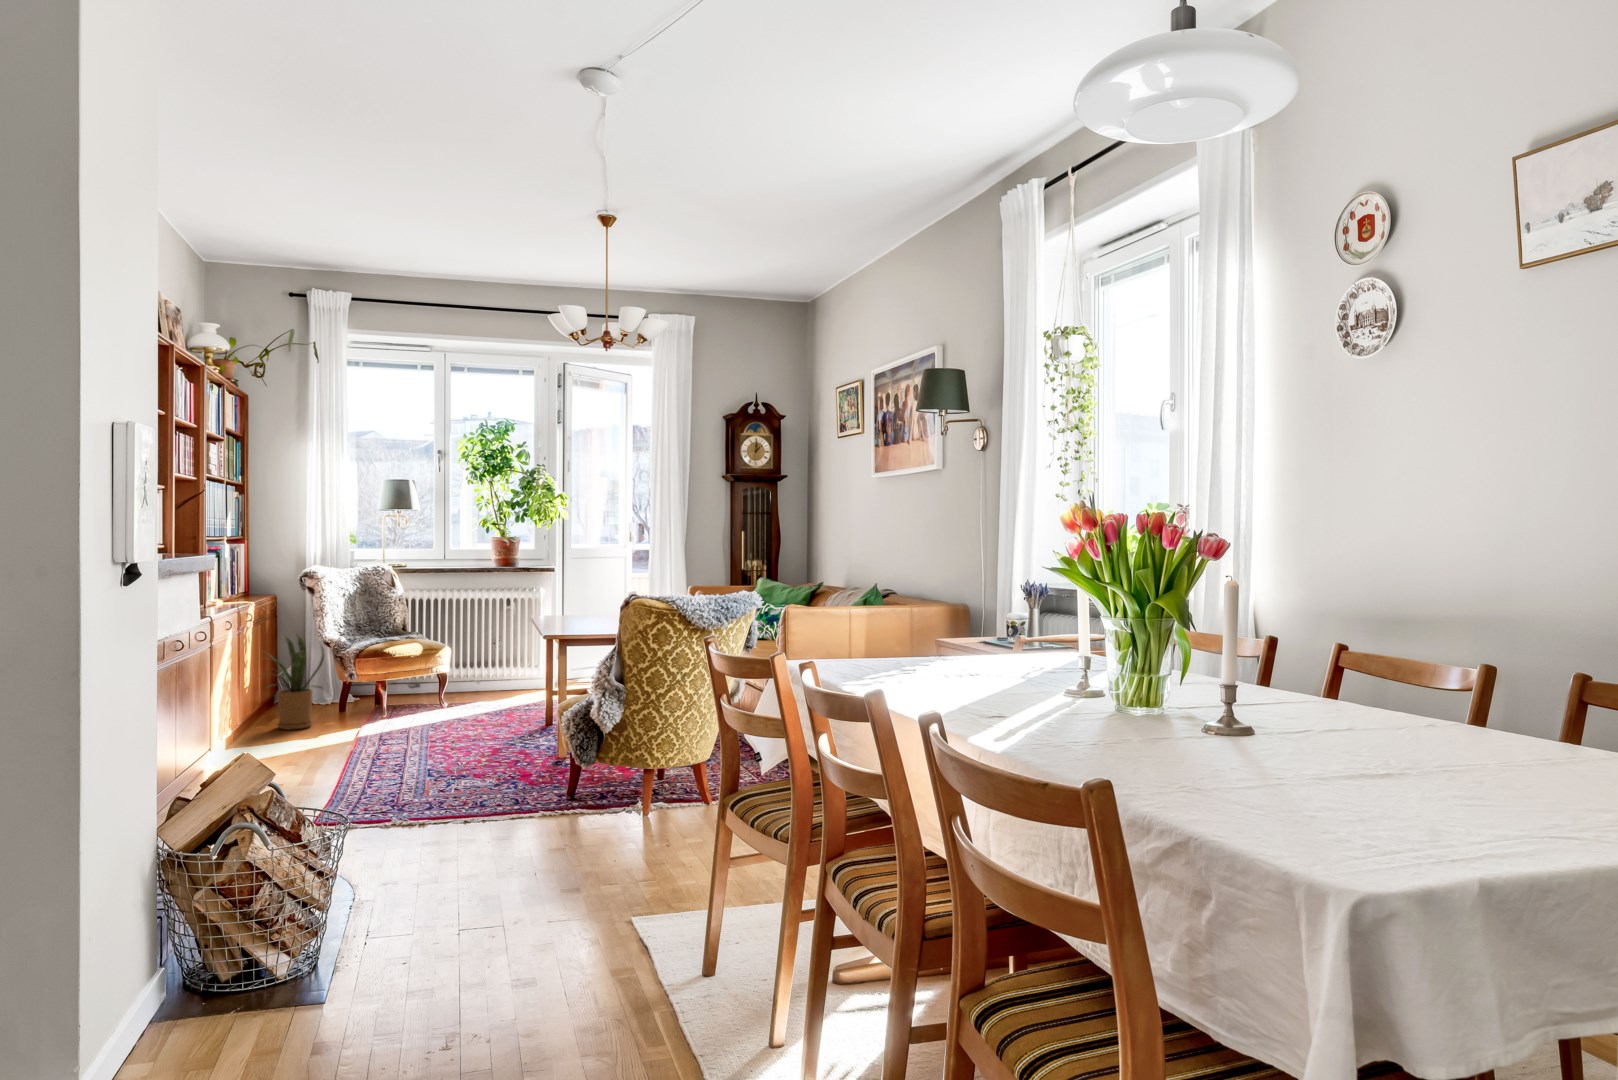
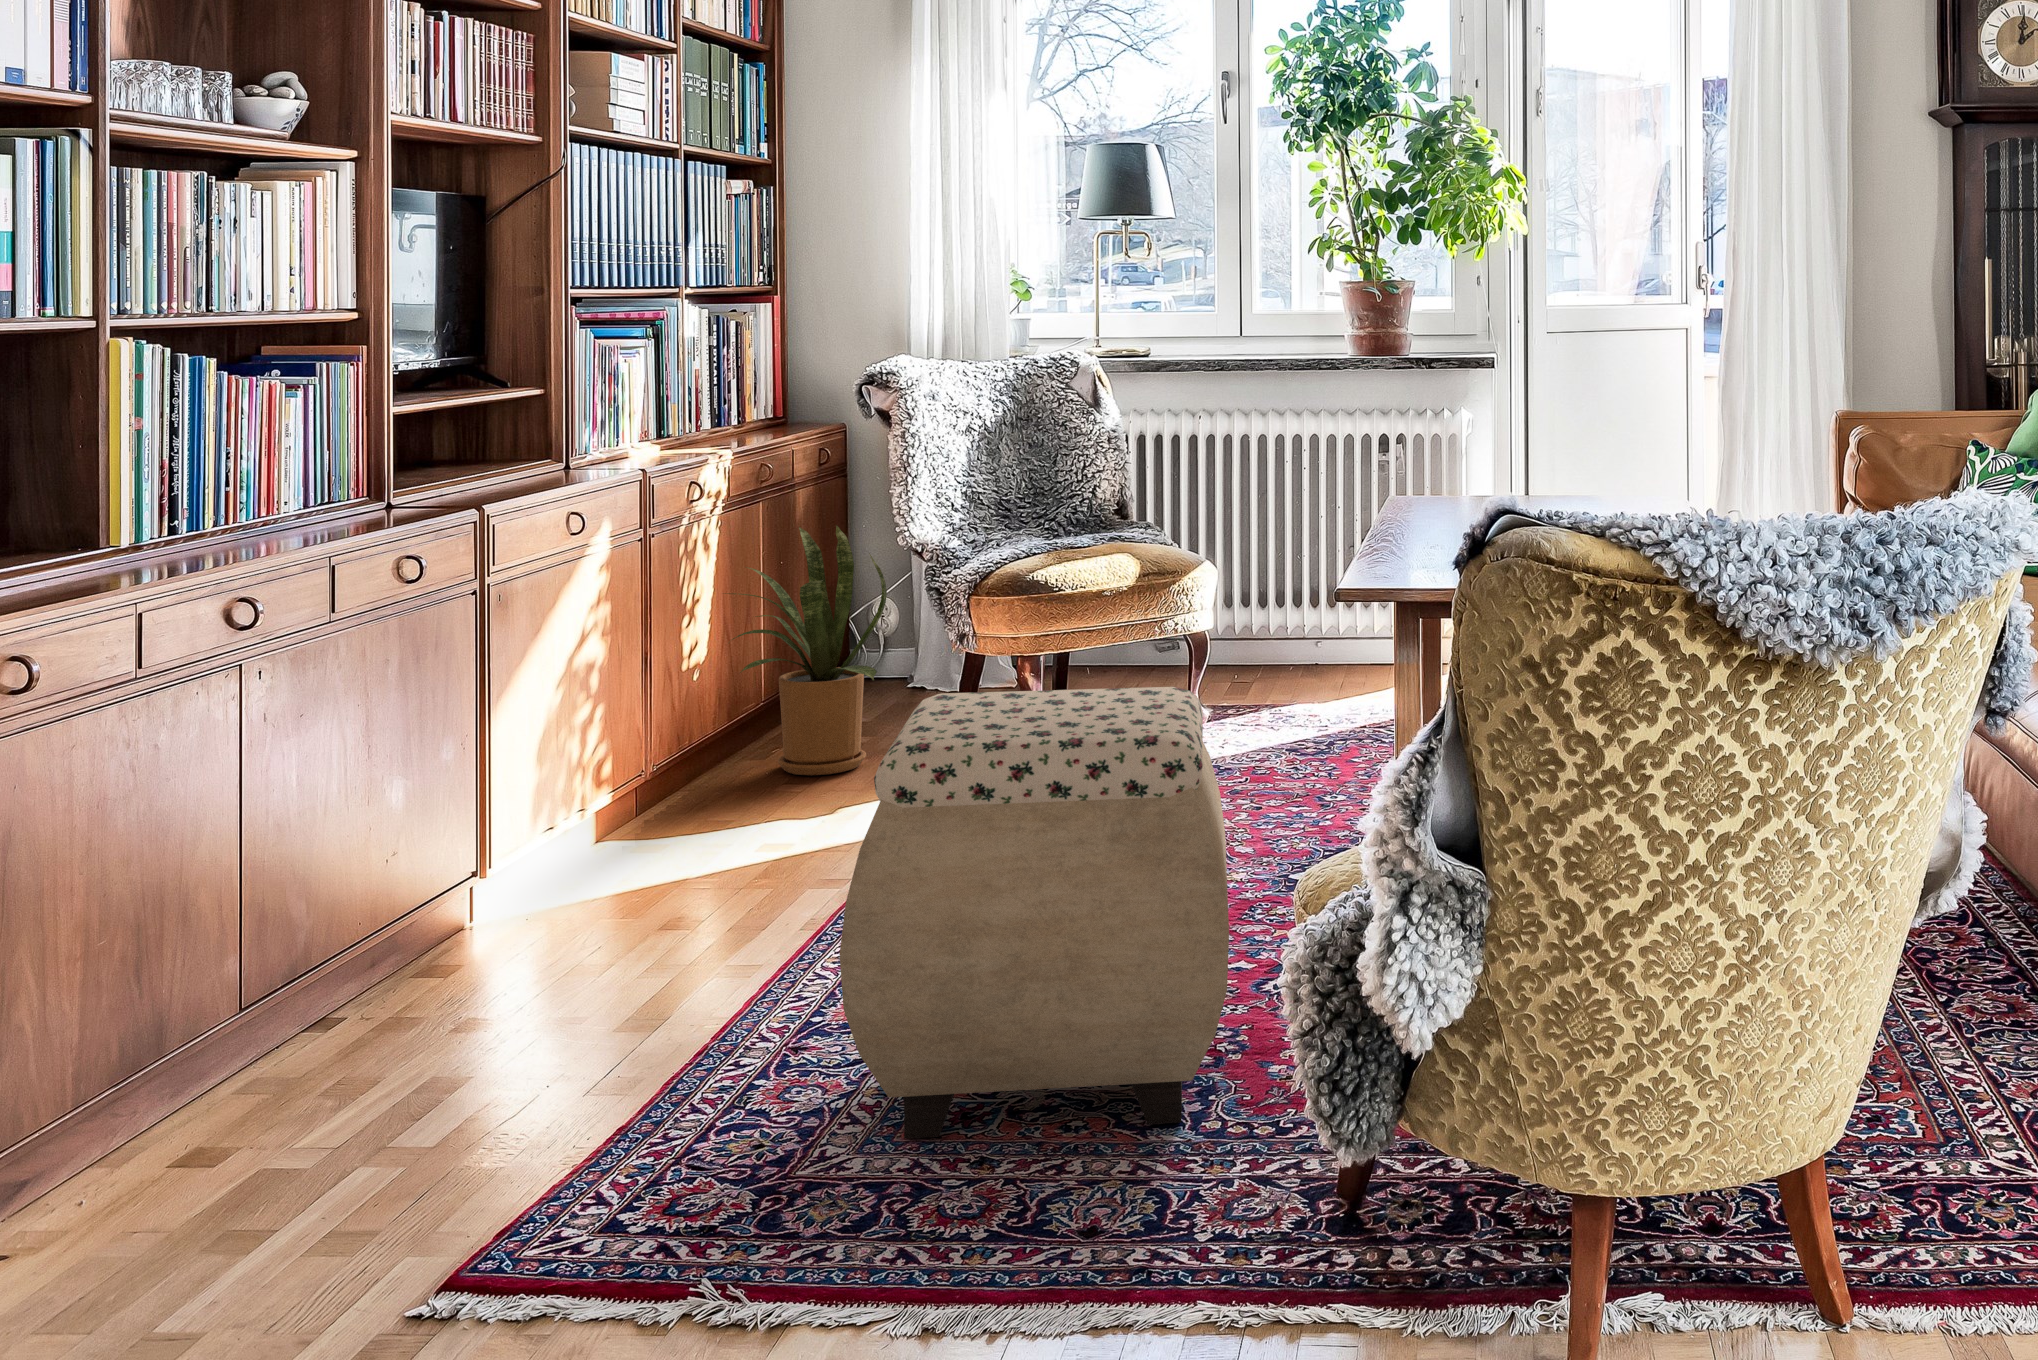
ottoman: none [395,667,526,801] -> present [840,687,1229,1139]

